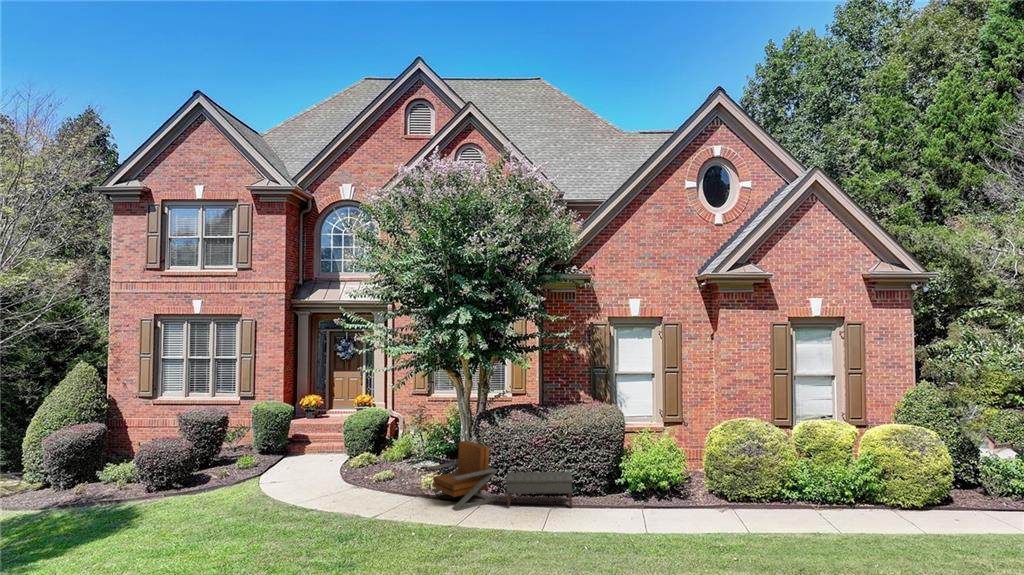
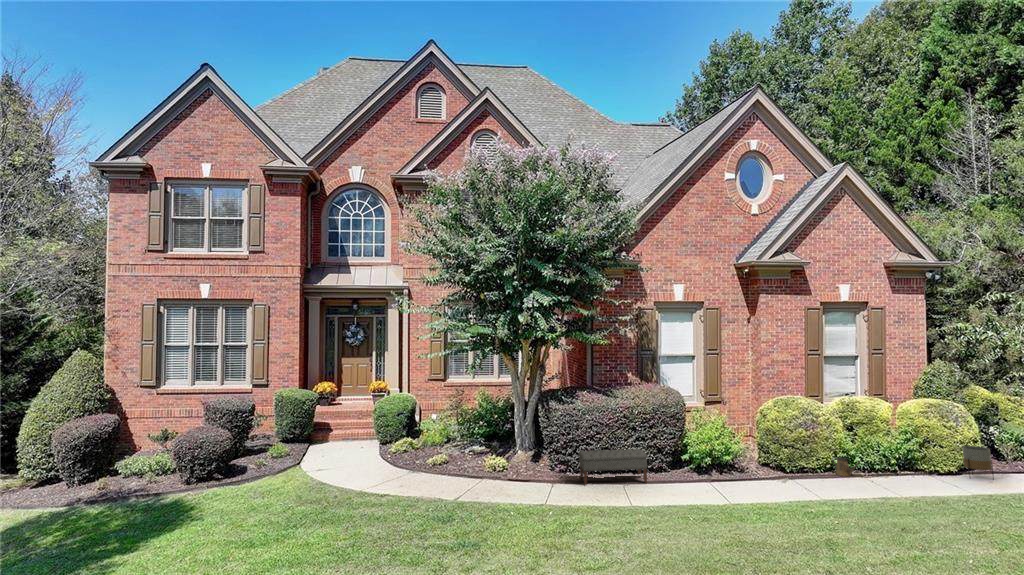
lounge chair: present [429,441,497,511] -> none [496,422,569,490]
planter: none [926,479,960,519] -> present [963,446,993,474]
watering can: none [777,487,805,508] -> present [832,458,862,476]

